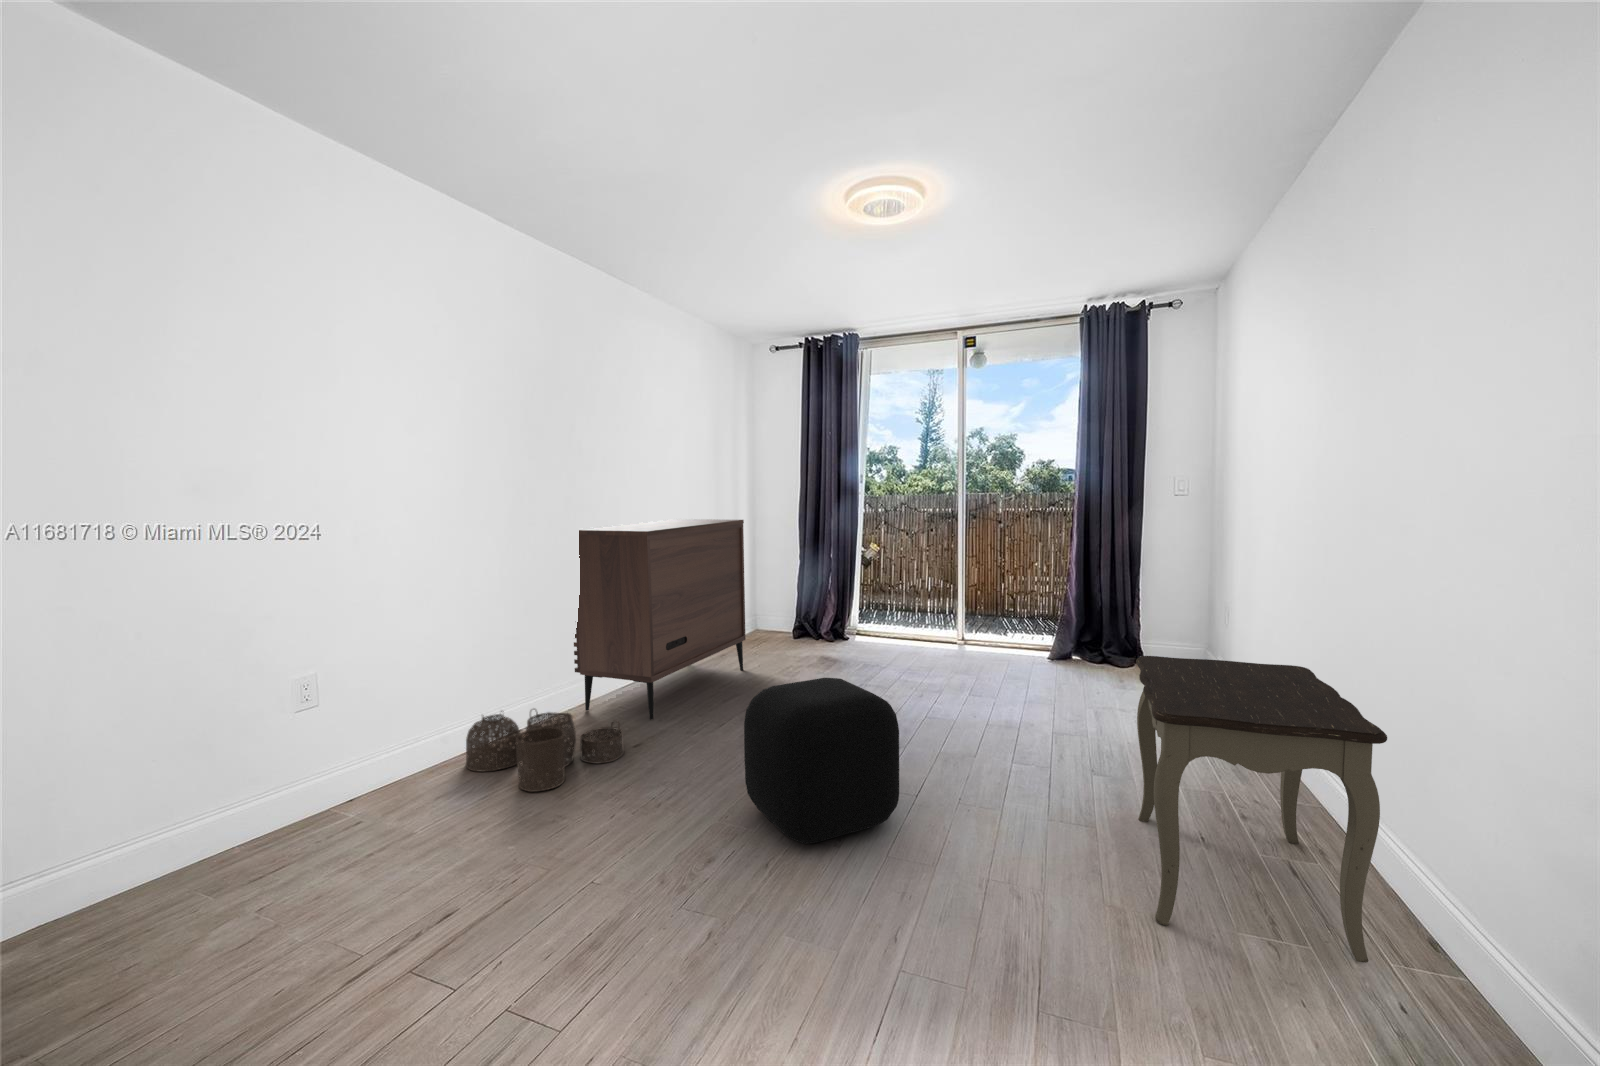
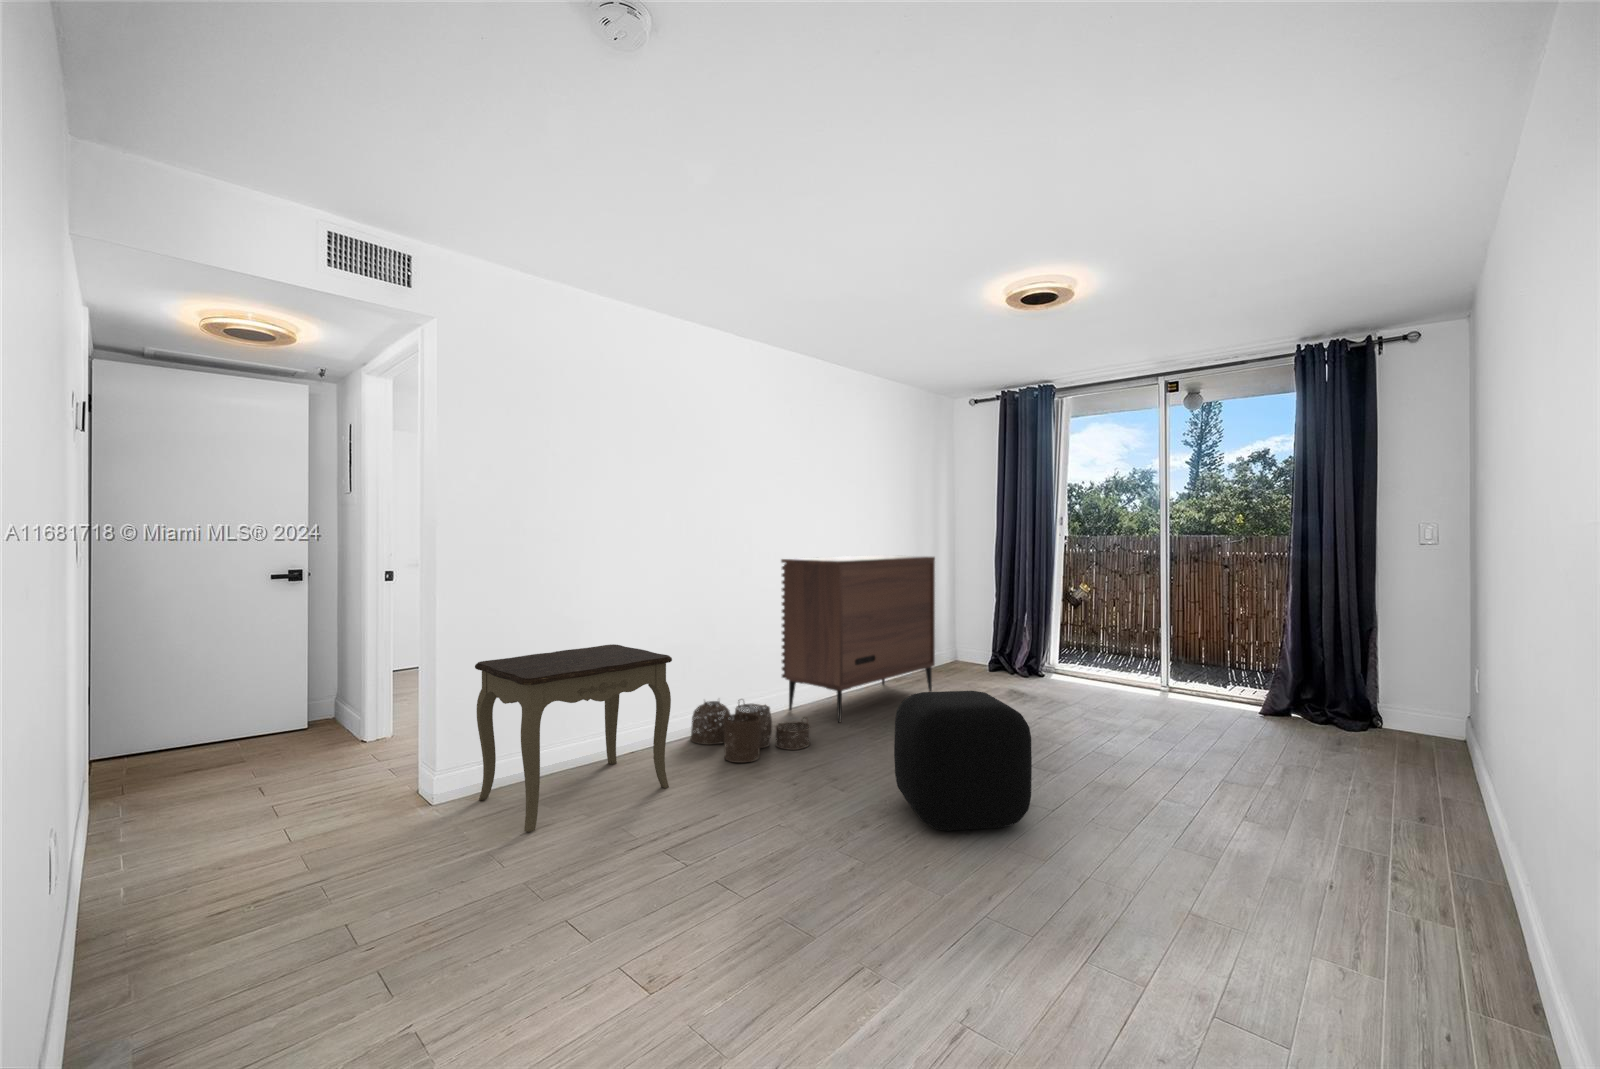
side table: present [1136,656,1387,963] -> present [475,644,672,832]

